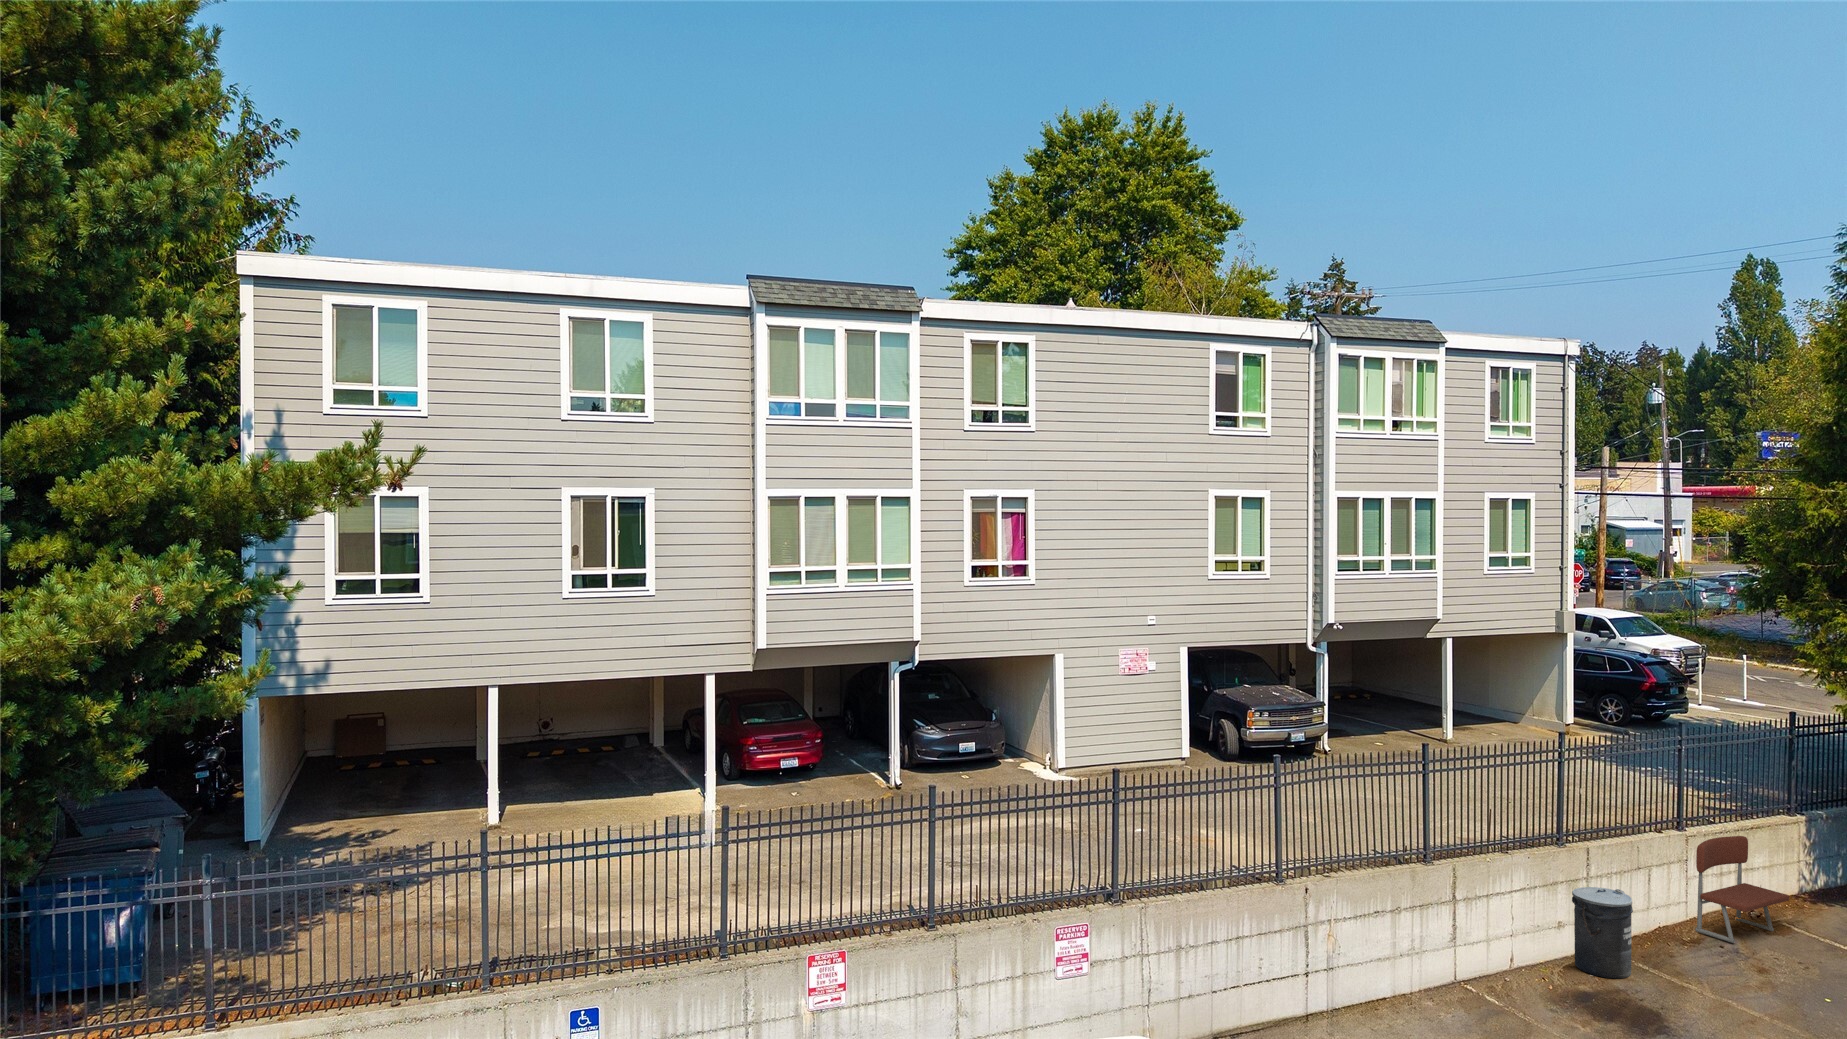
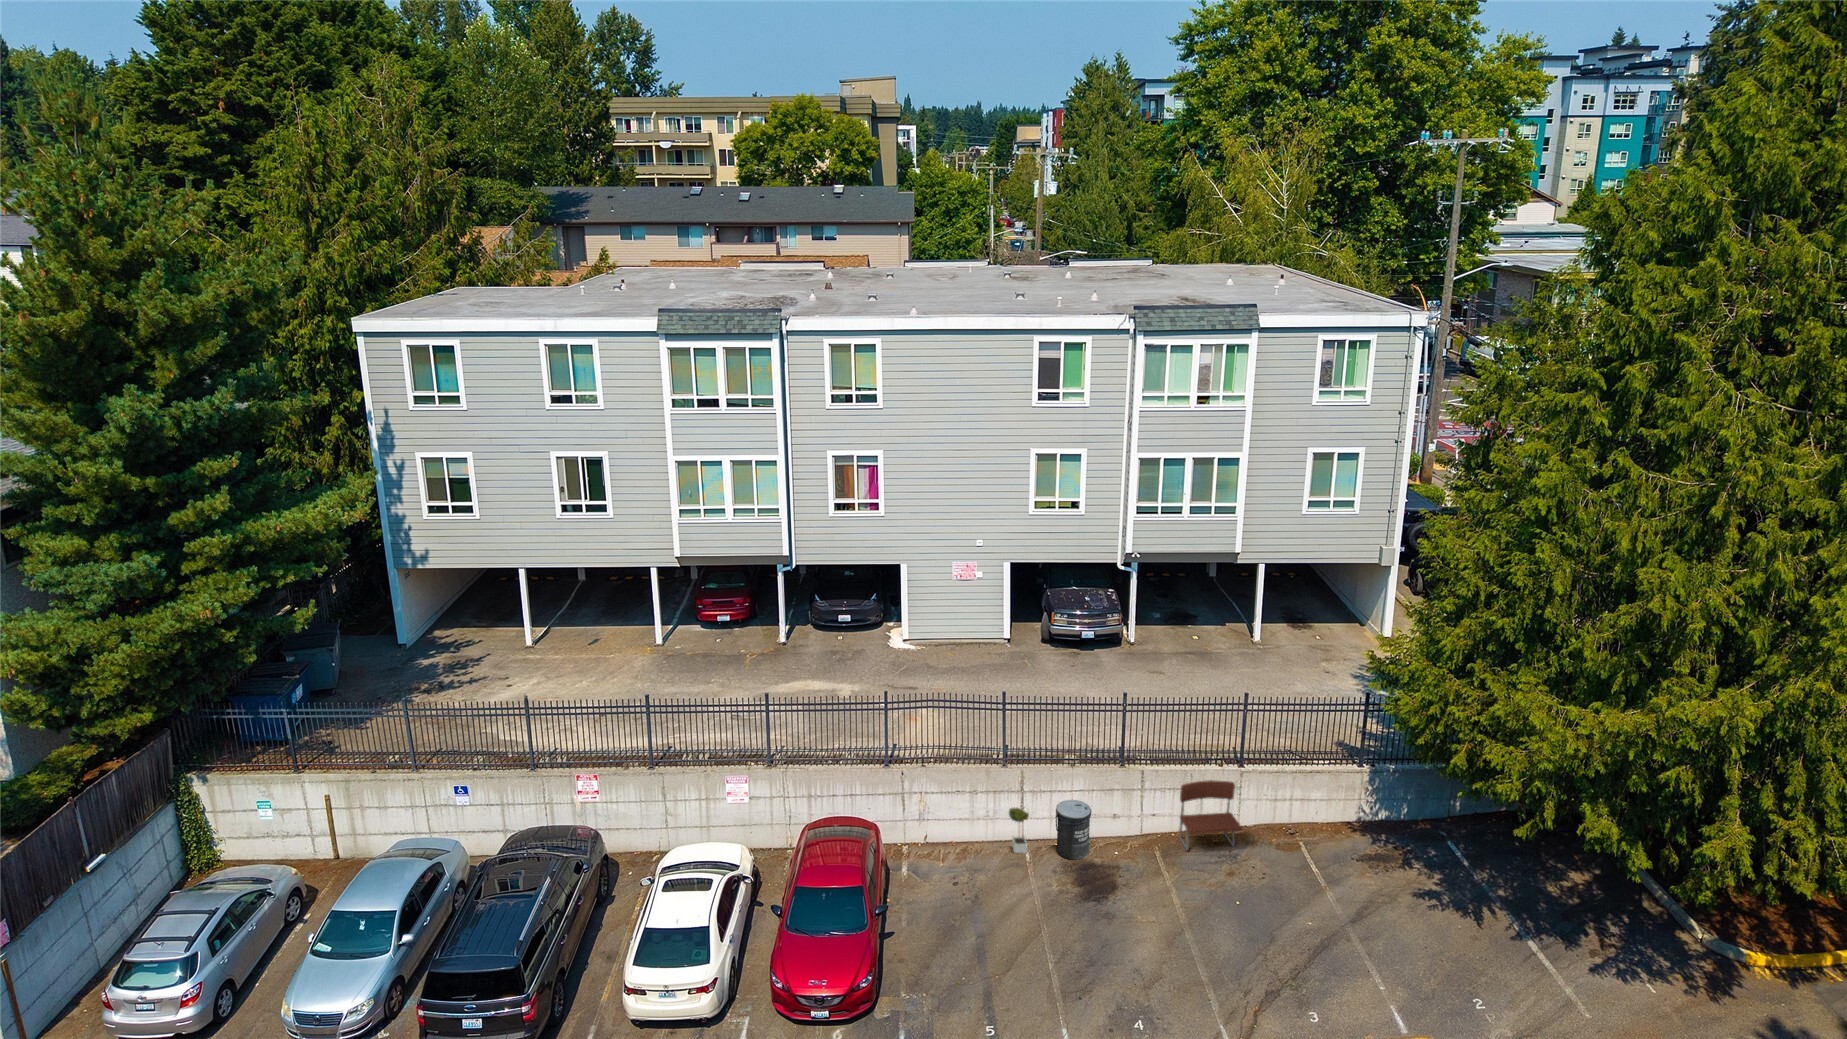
potted tree: none [1514,907,1552,984] -> present [1009,808,1029,853]

